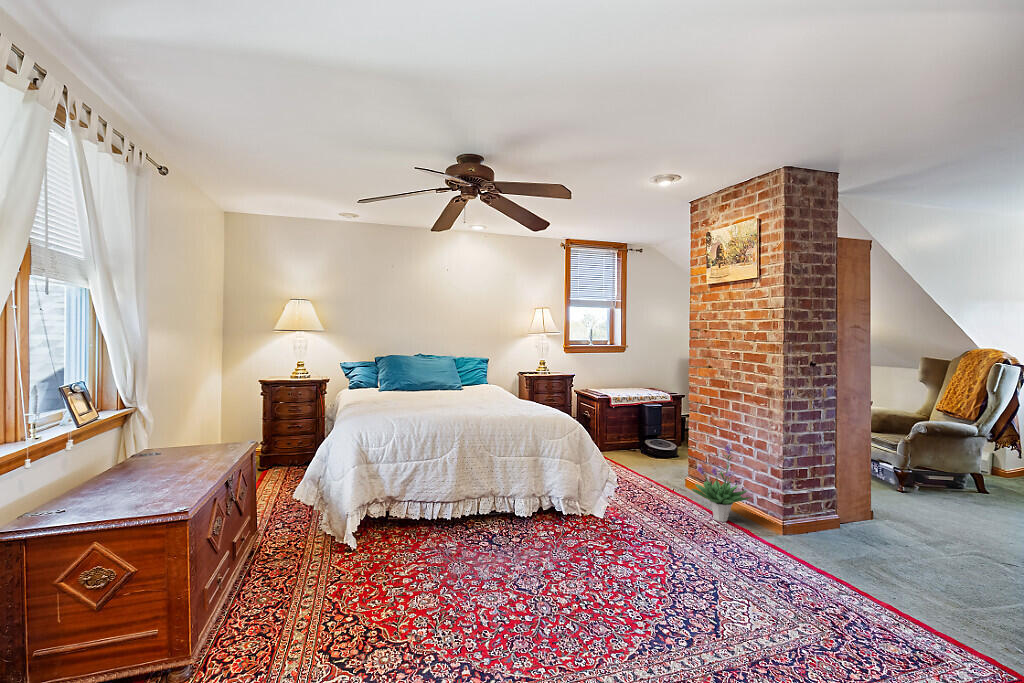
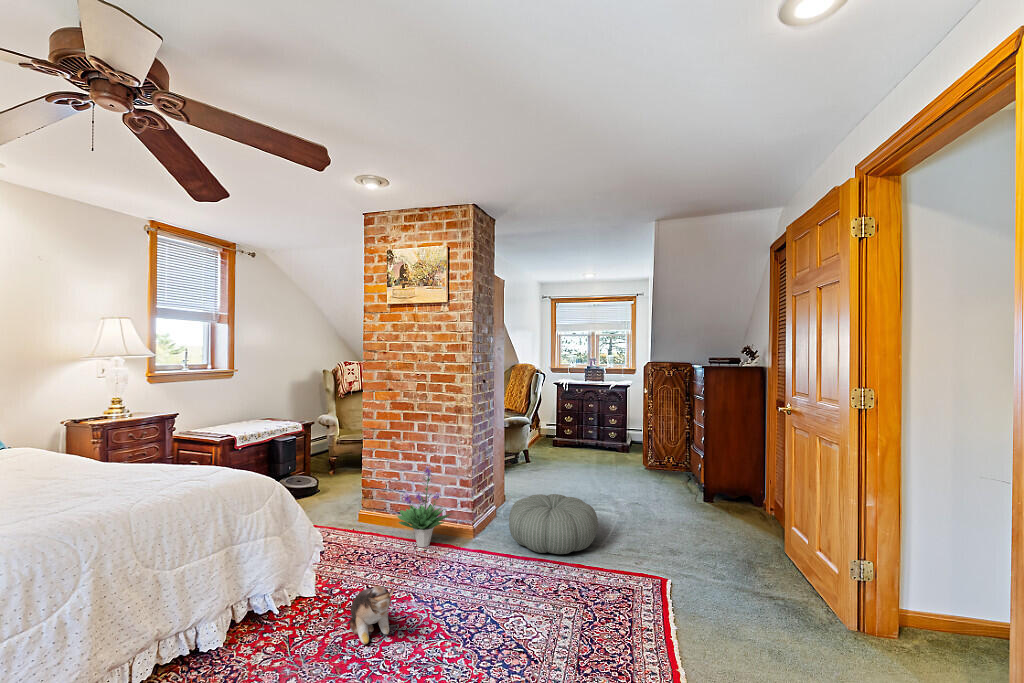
pouf: none [814,506,960,590] -> present [509,494,598,554]
plush toy: none [599,516,630,560] -> present [350,586,394,644]

